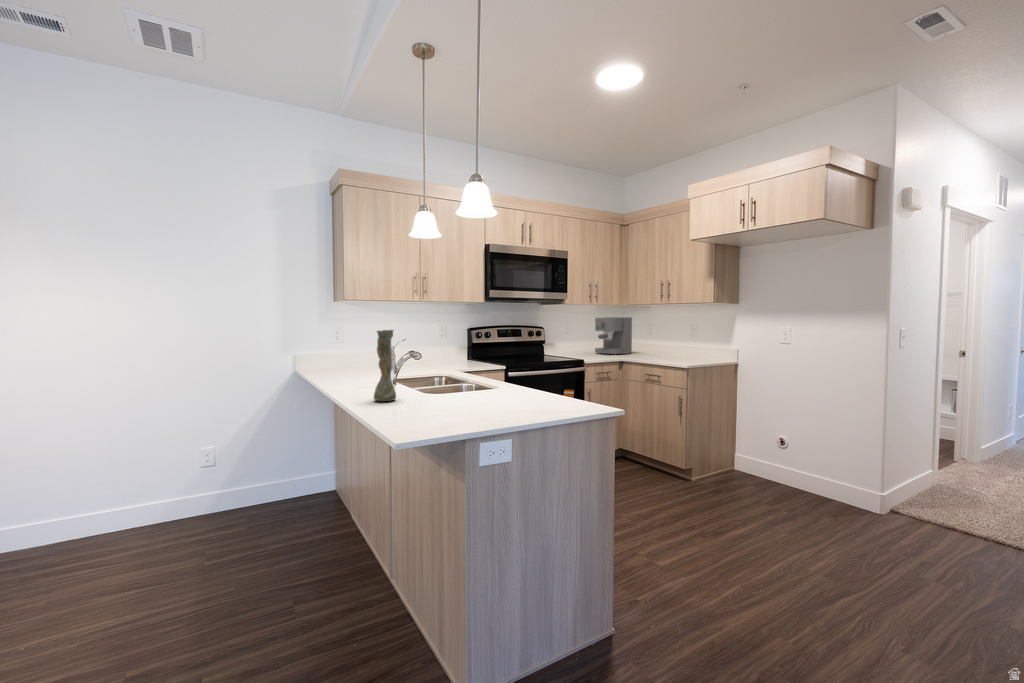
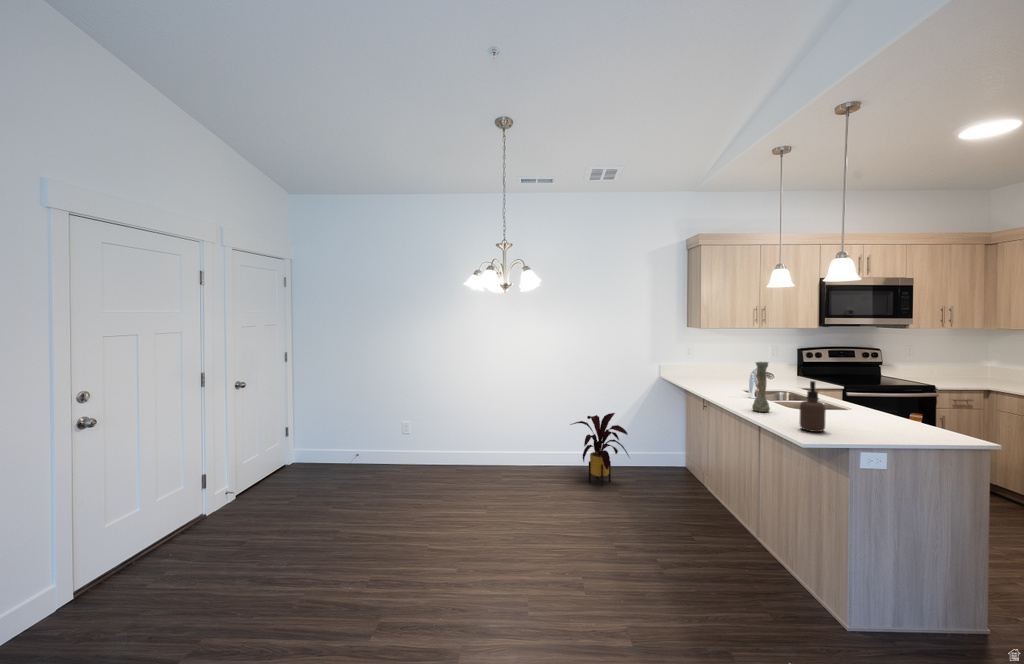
coffee maker: present [595,317,632,355] -> none [946,339,1003,380]
soap dispenser: none [413,347,445,421] -> present [800,381,826,432]
house plant: none [120,429,231,551] -> present [570,413,629,486]

